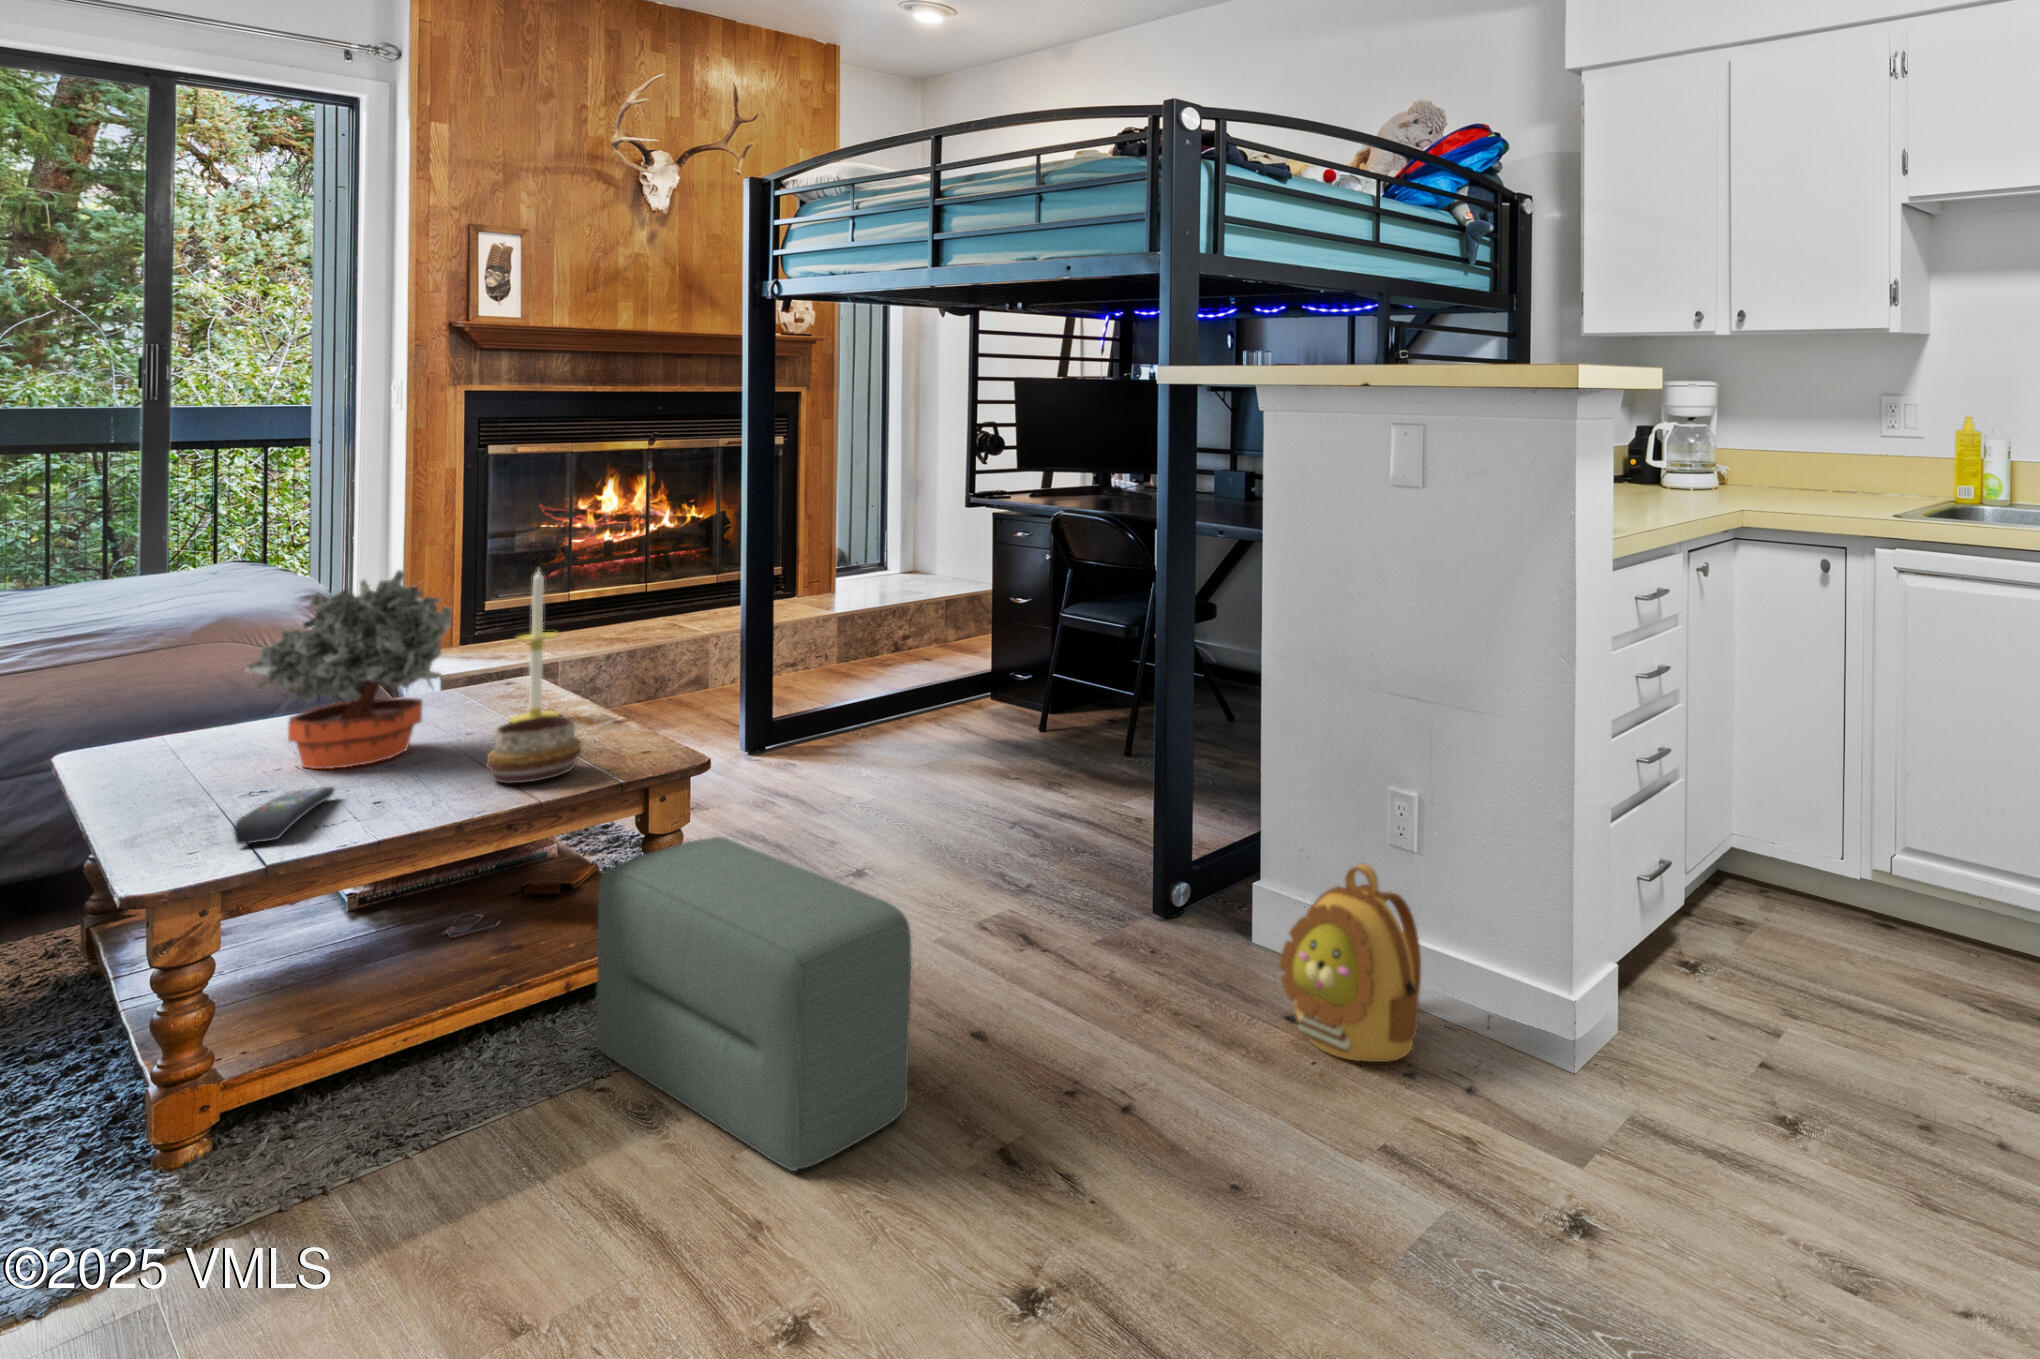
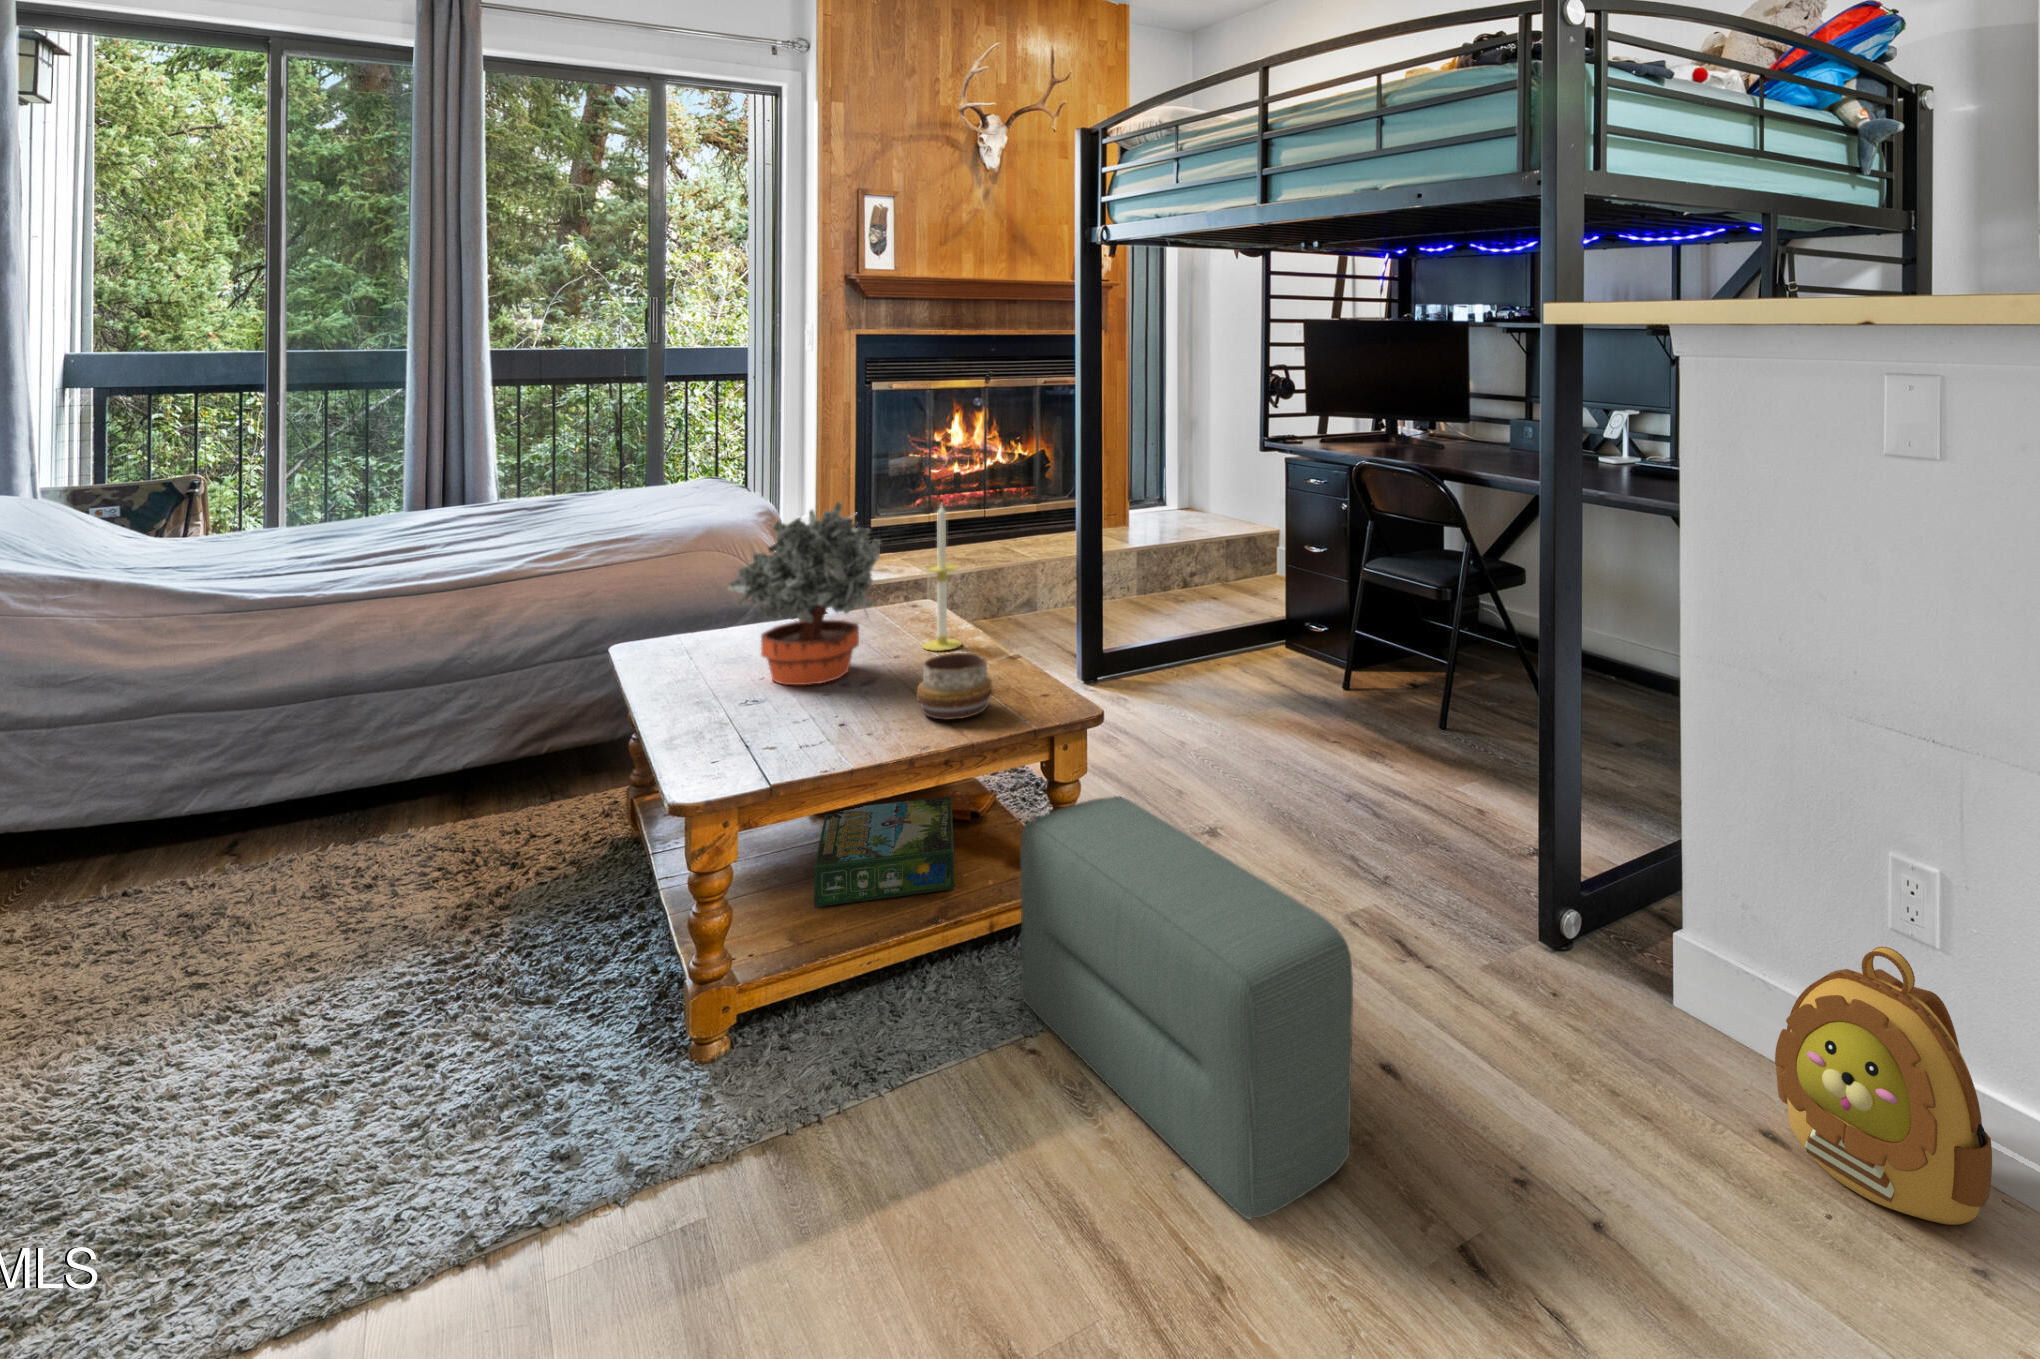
remote control: present [234,787,334,844] -> none [731,707,800,763]
board game: none [344,870,535,996] -> present [814,796,955,908]

